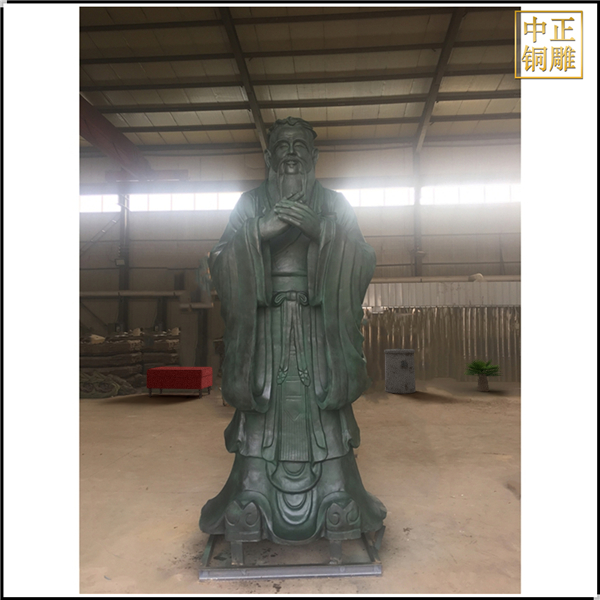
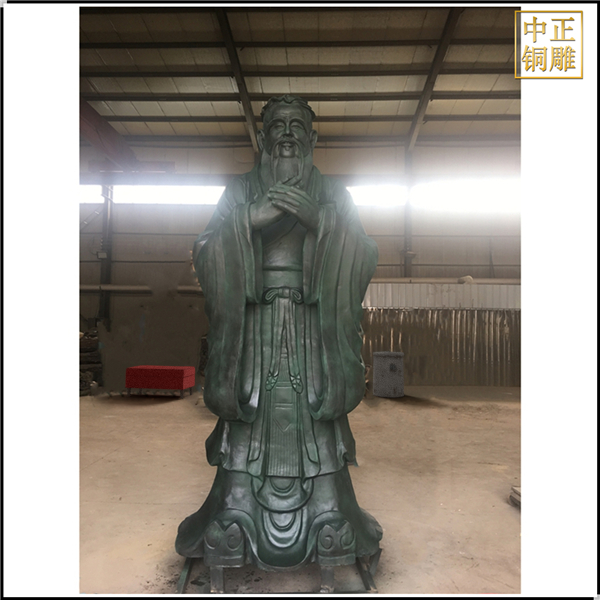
potted plant: present [465,359,501,391] -> none [451,362,494,397]

